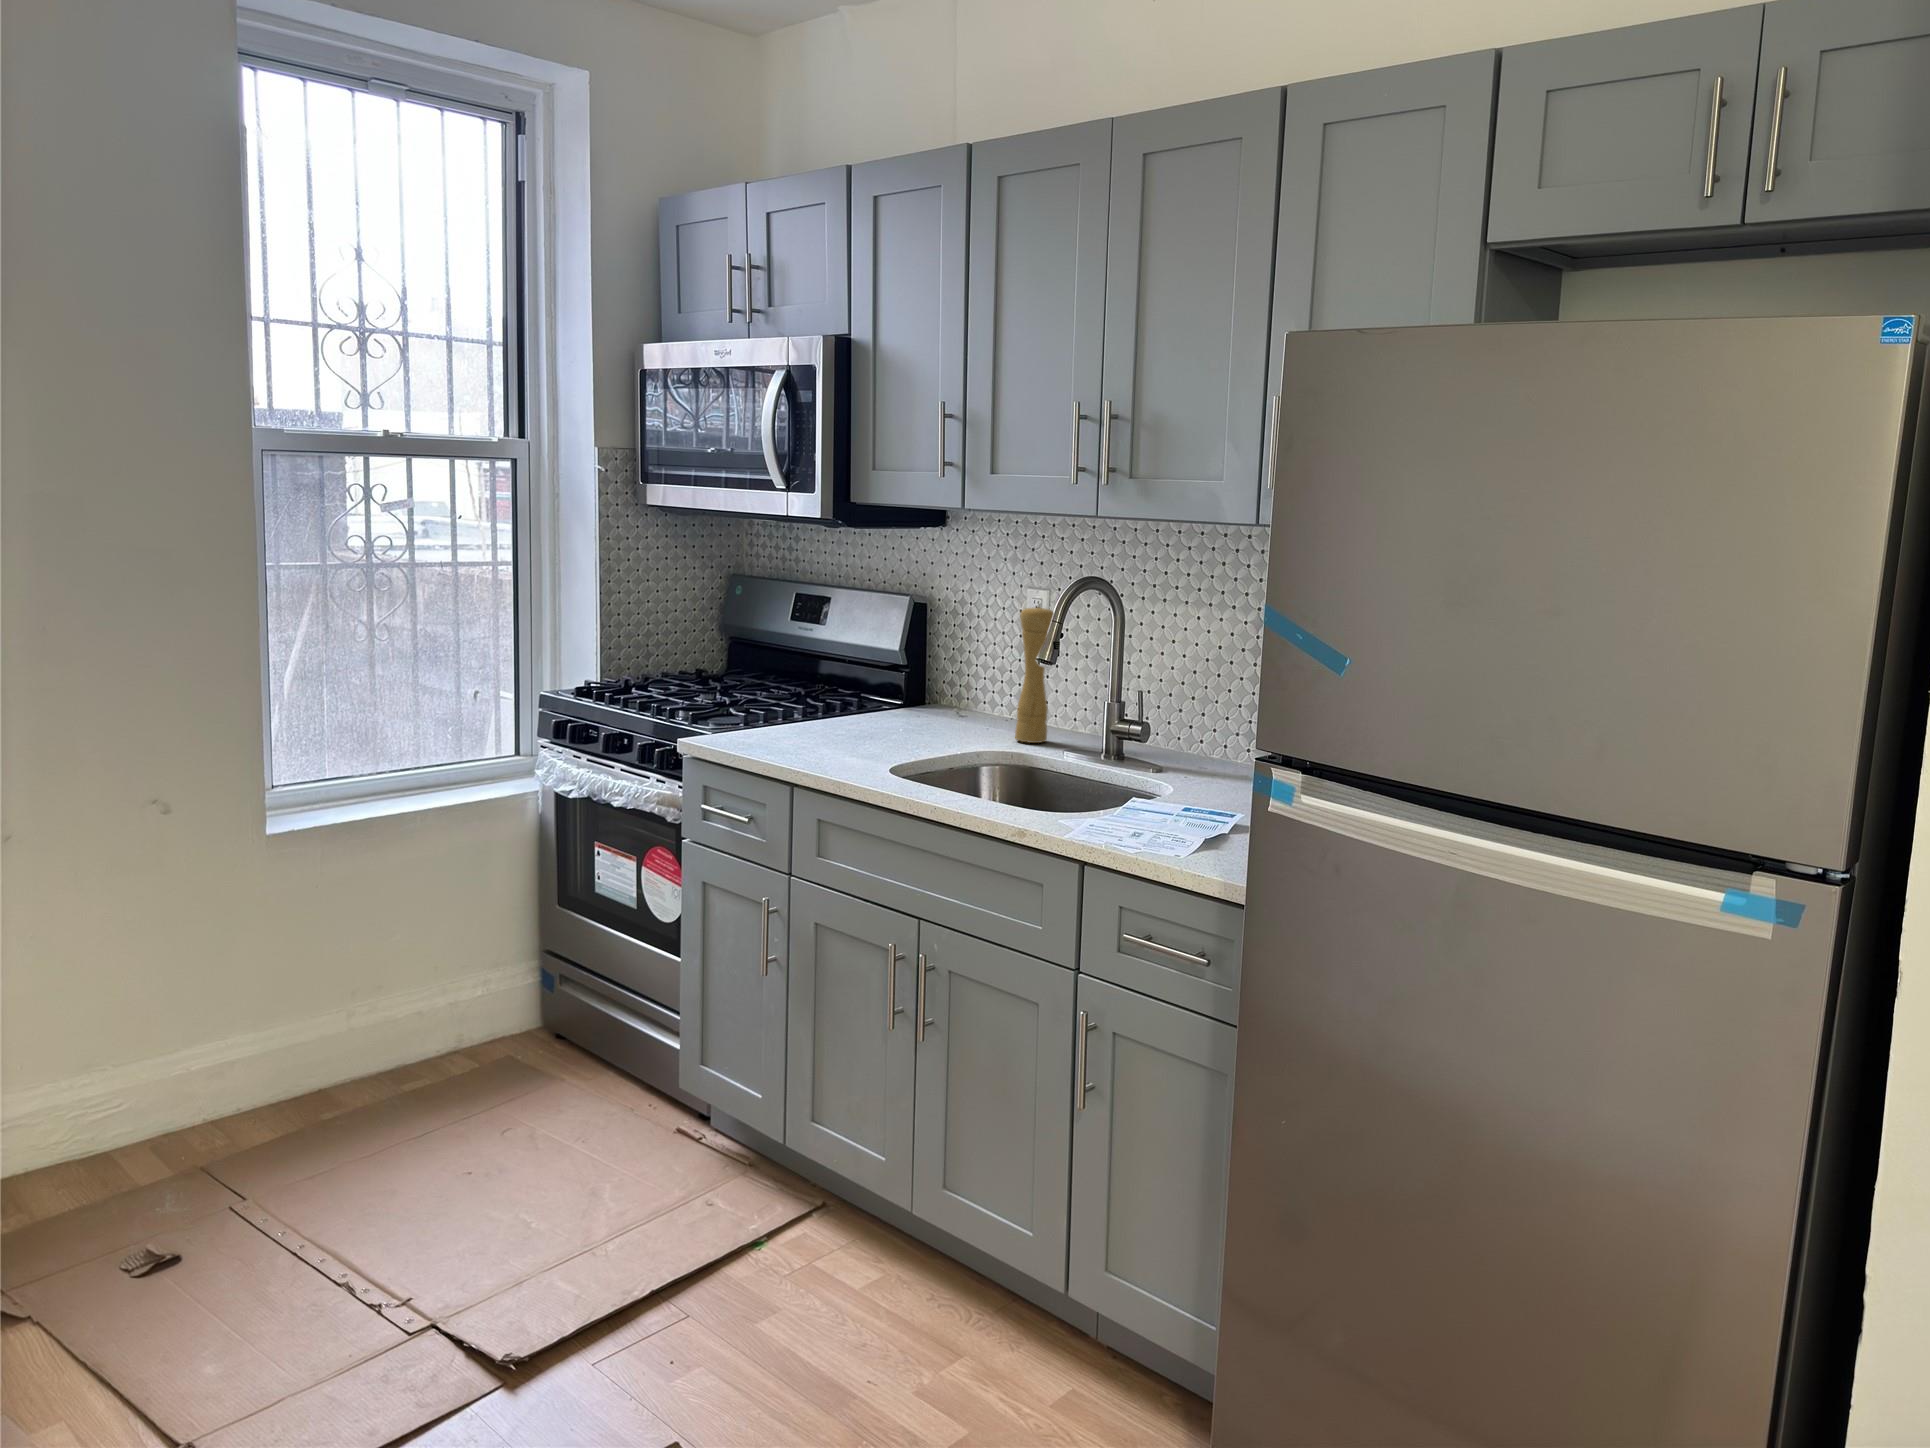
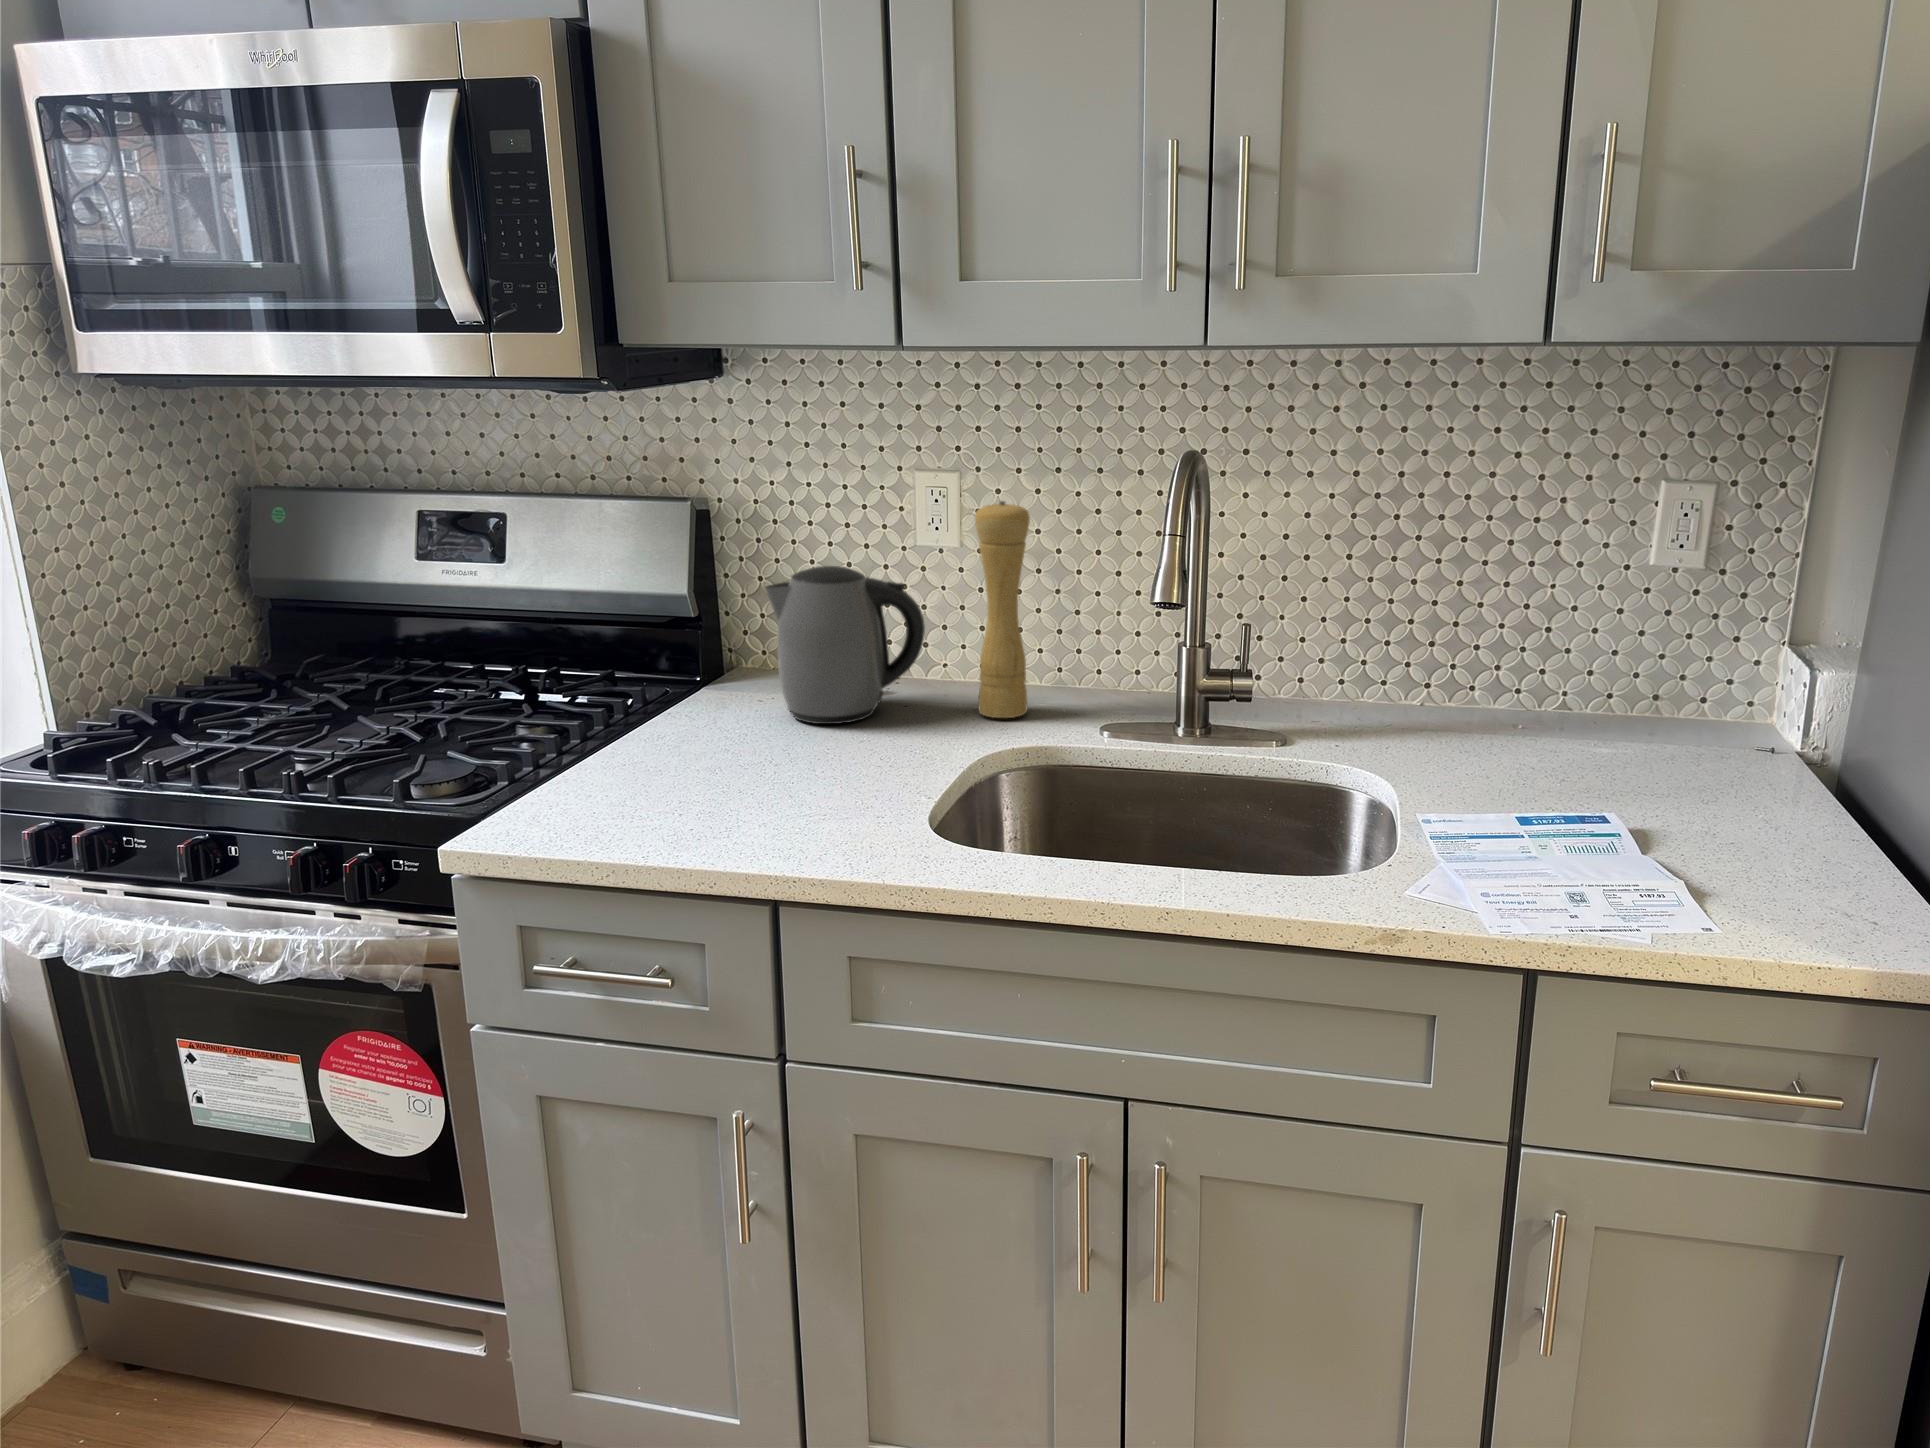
kettle: none [911,637,1000,732] -> present [765,566,925,724]

